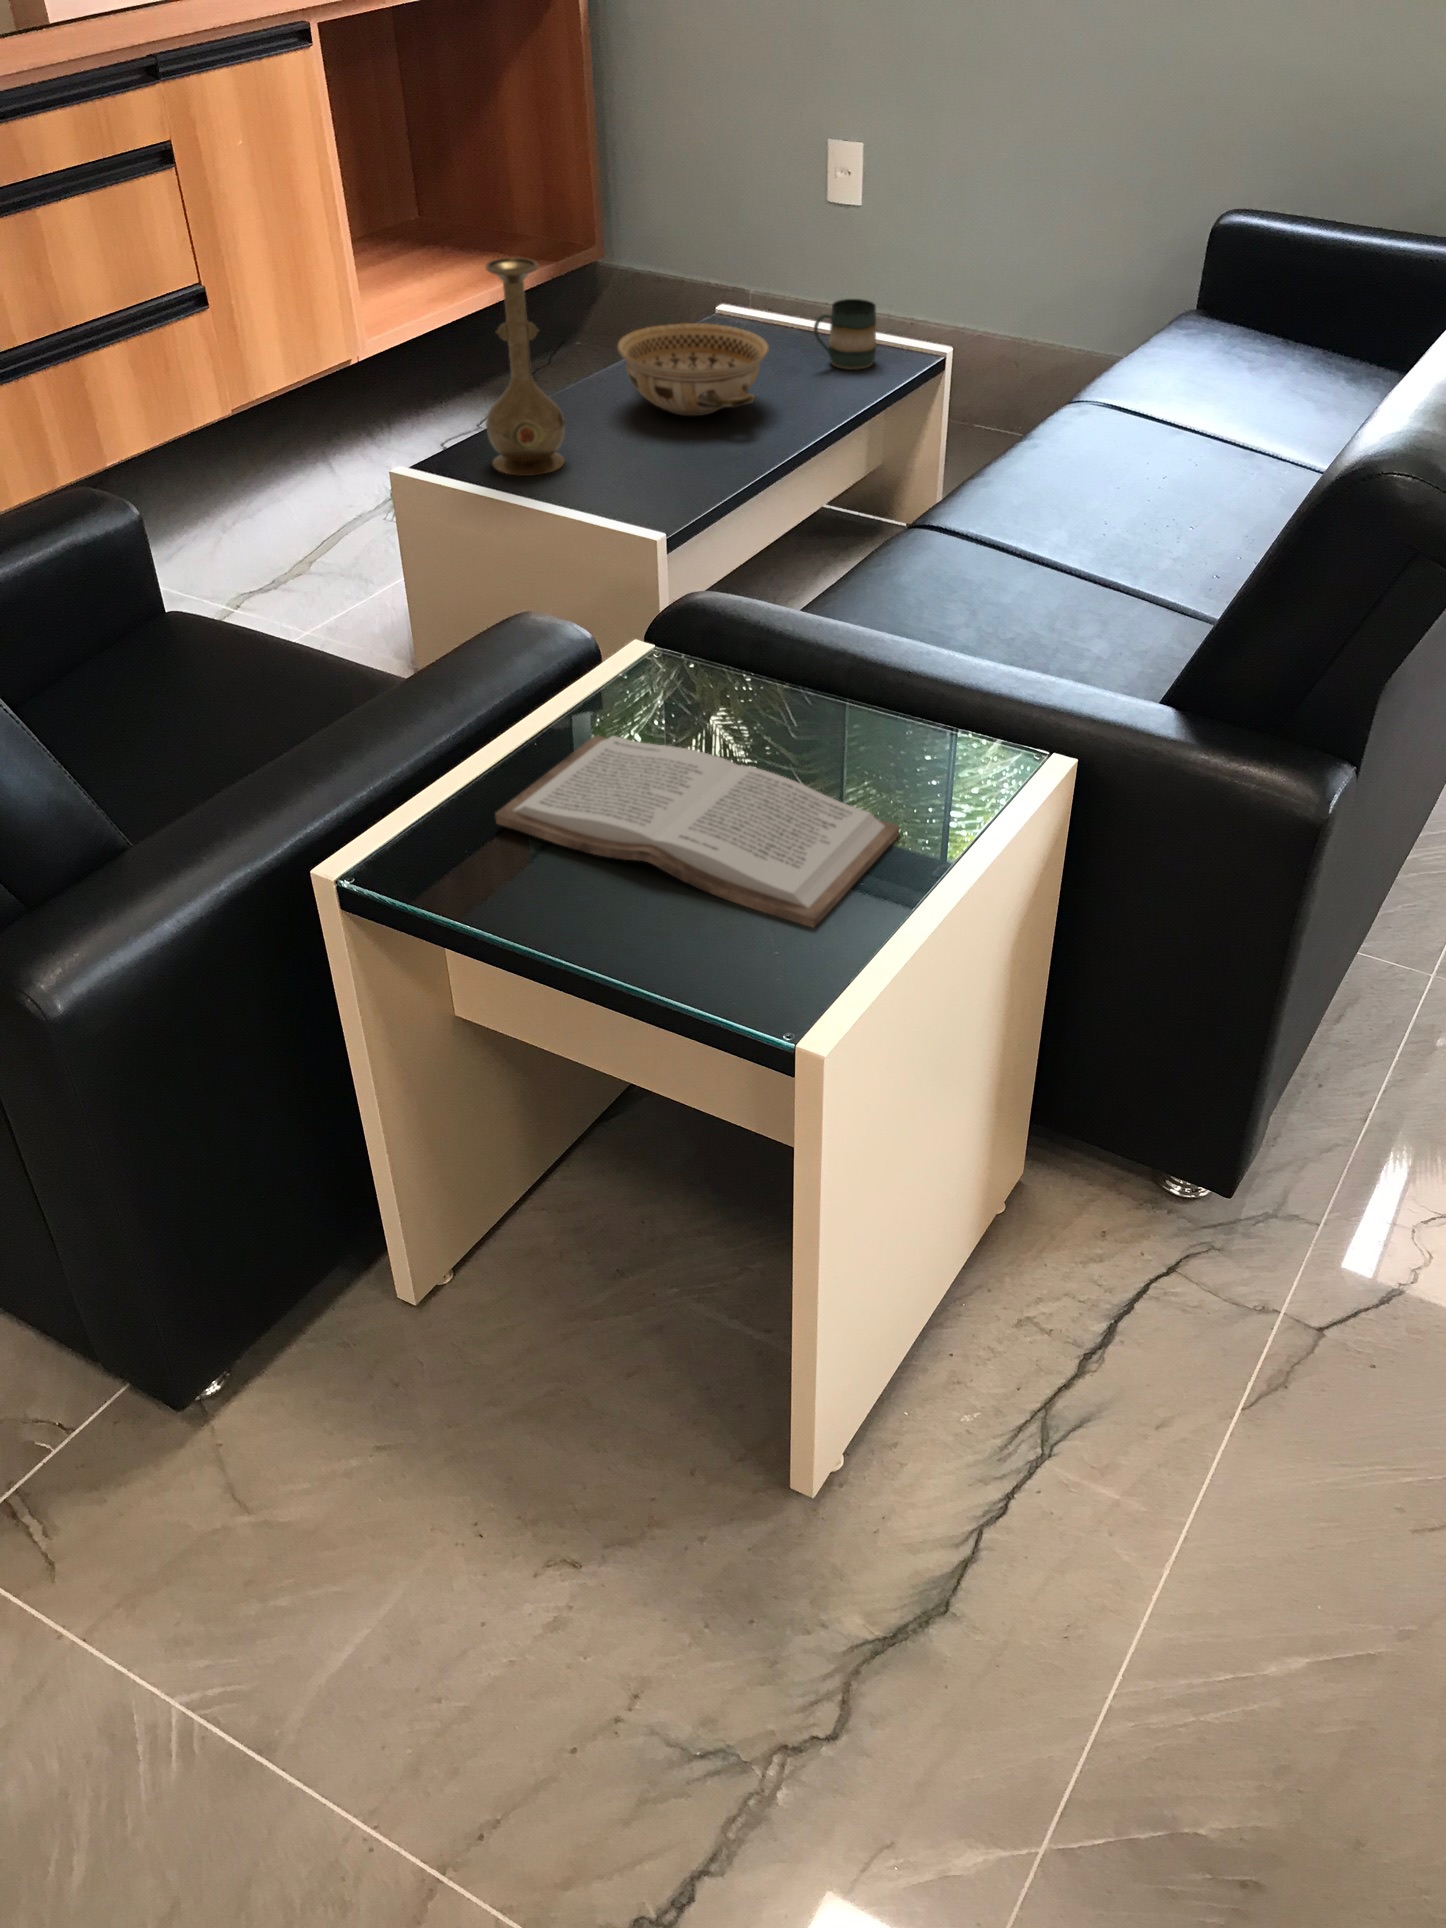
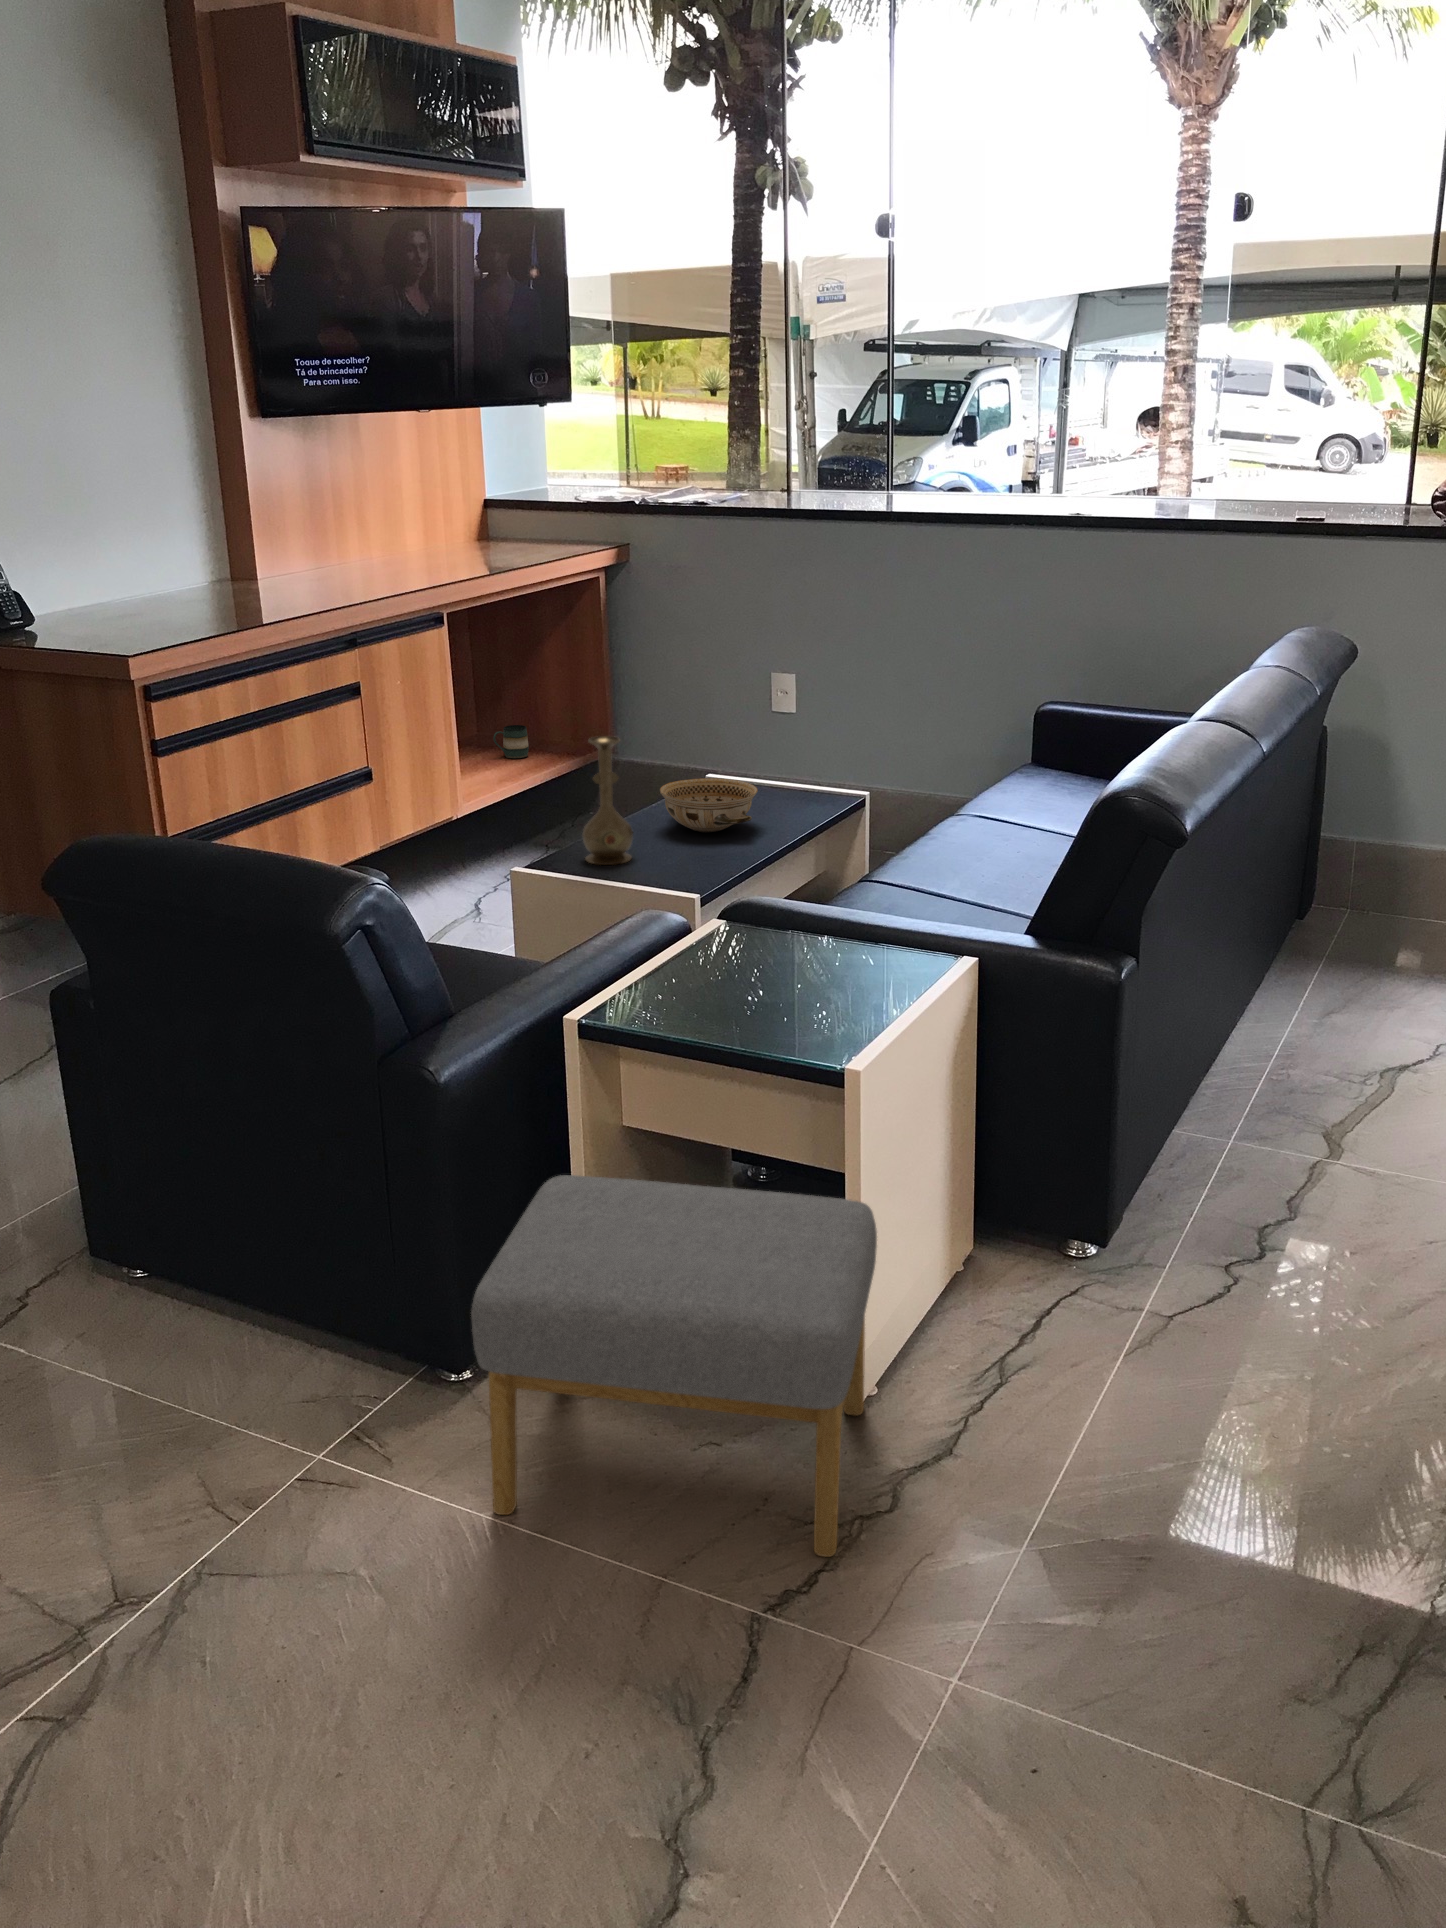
mug: present [814,299,877,370] -> present [493,725,529,758]
book: present [495,735,900,928] -> none [659,957,887,1032]
footstool: none [87,1149,839,1839] -> present [471,1175,877,1557]

